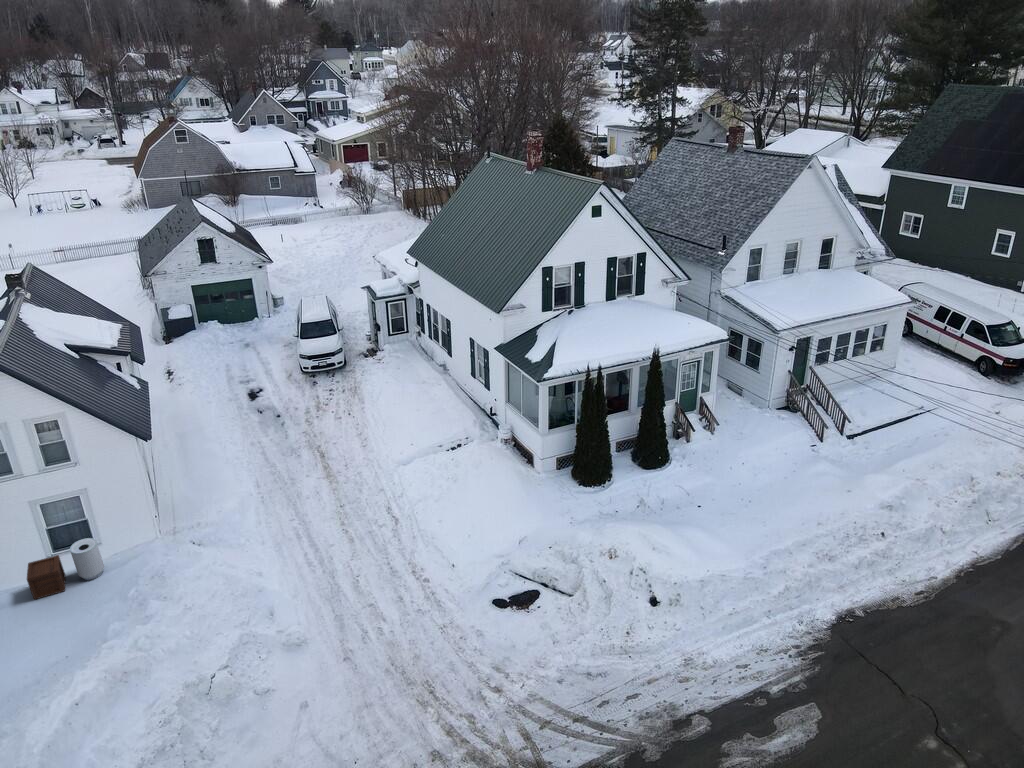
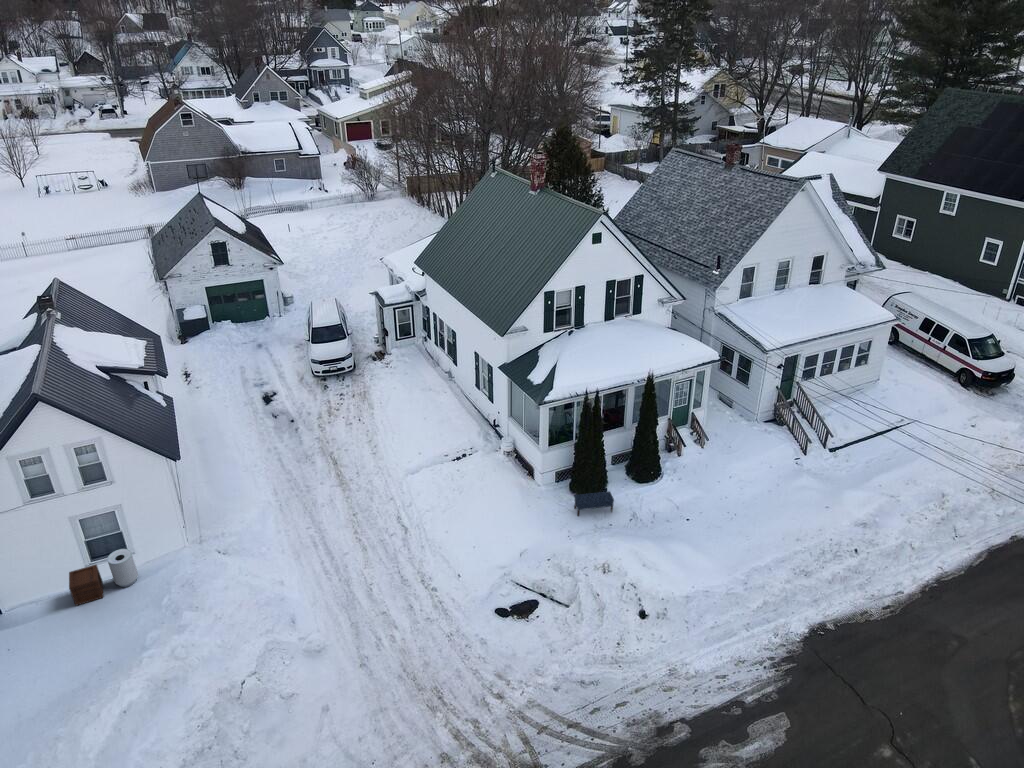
bench: none [577,478,620,504] -> present [574,492,614,516]

